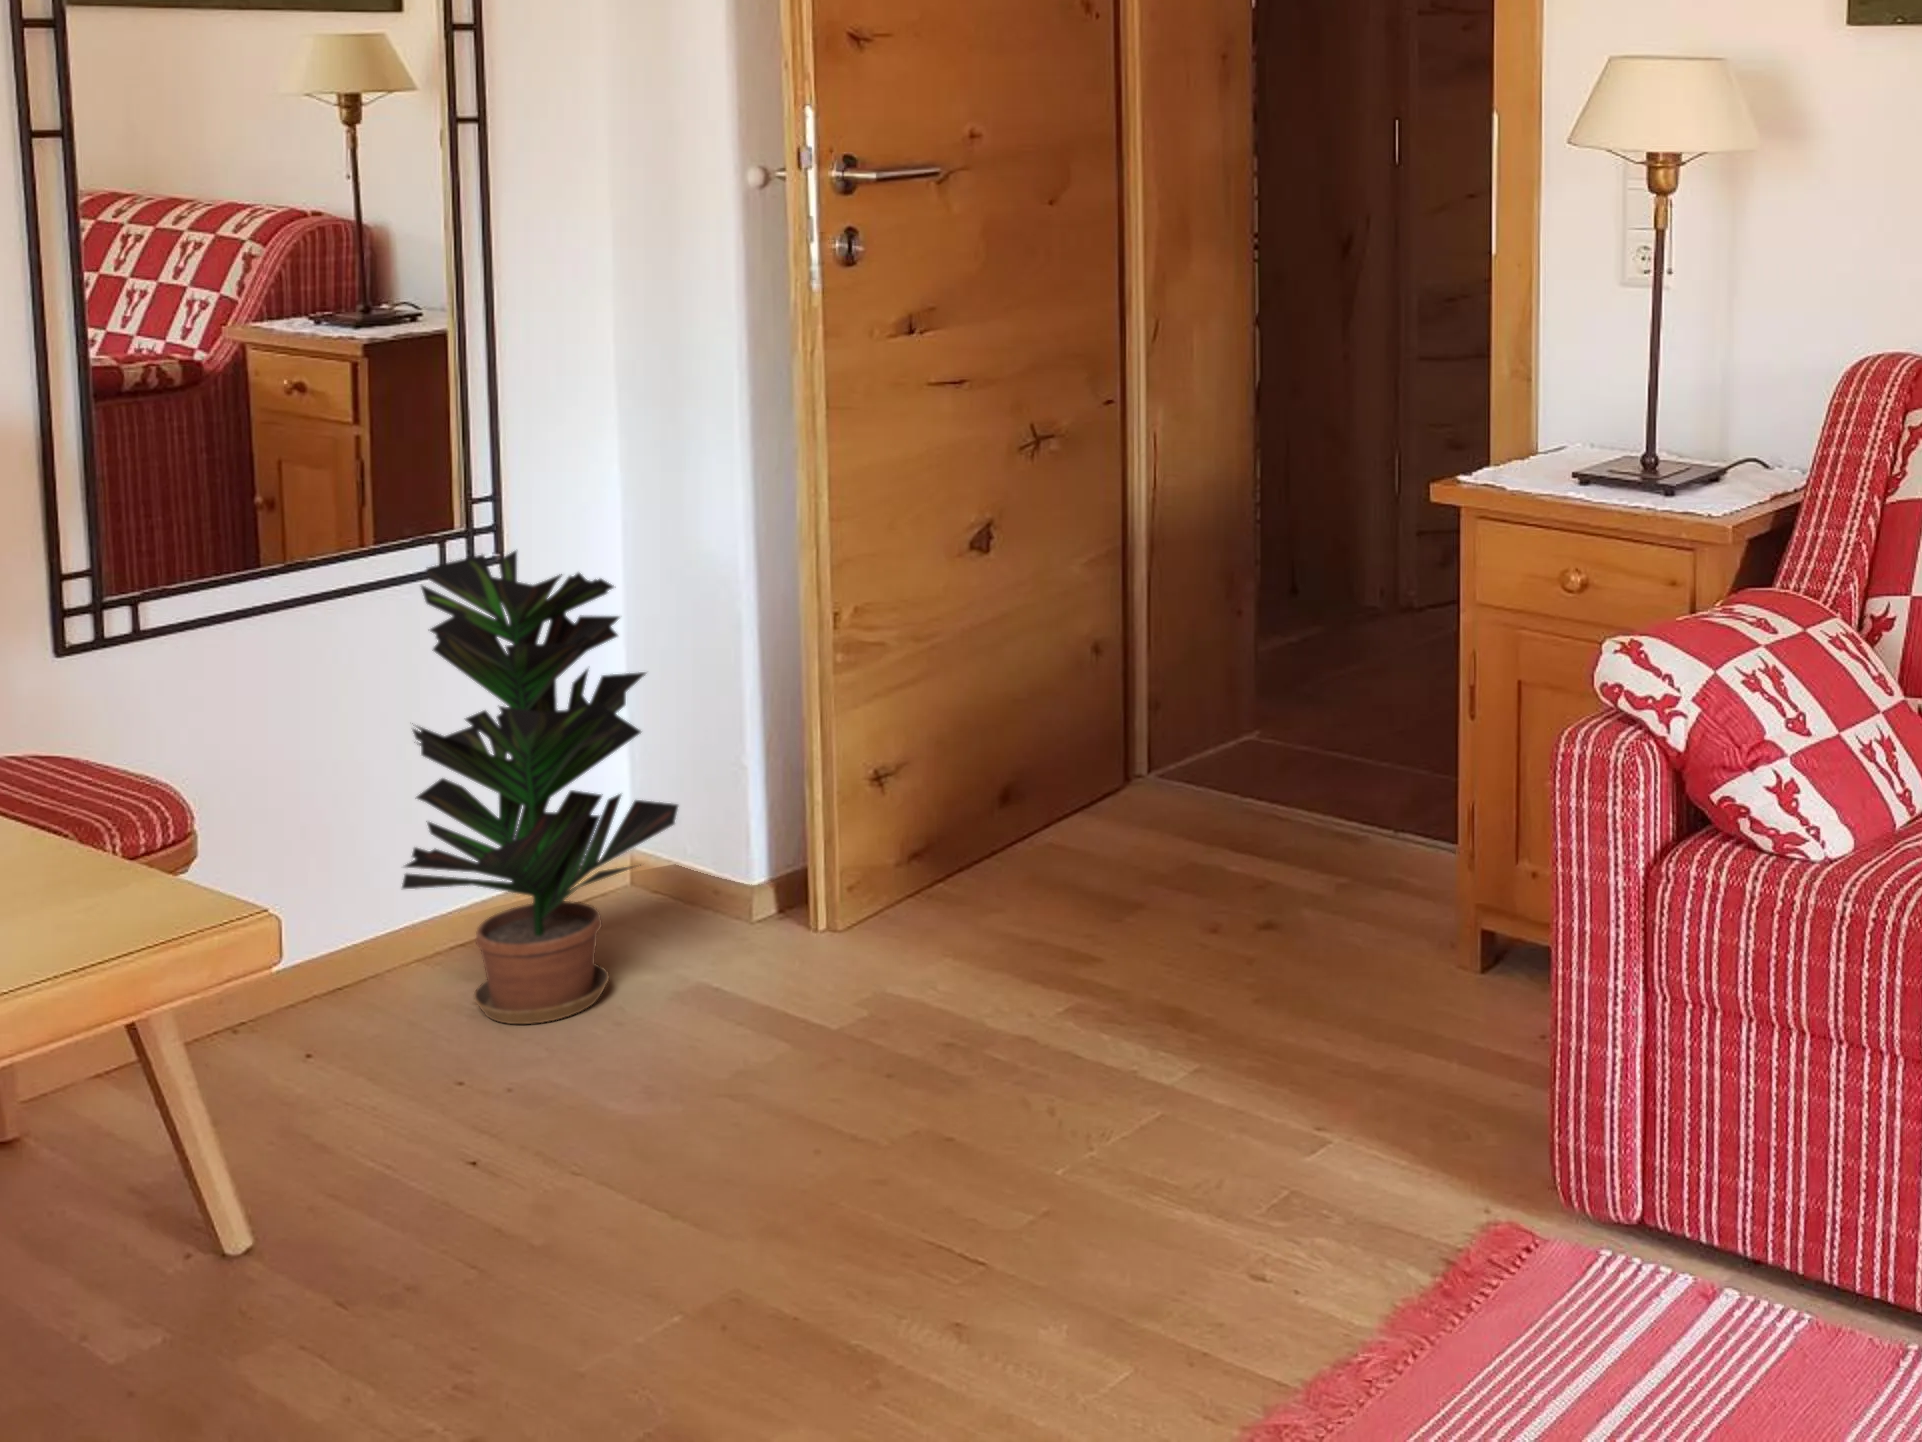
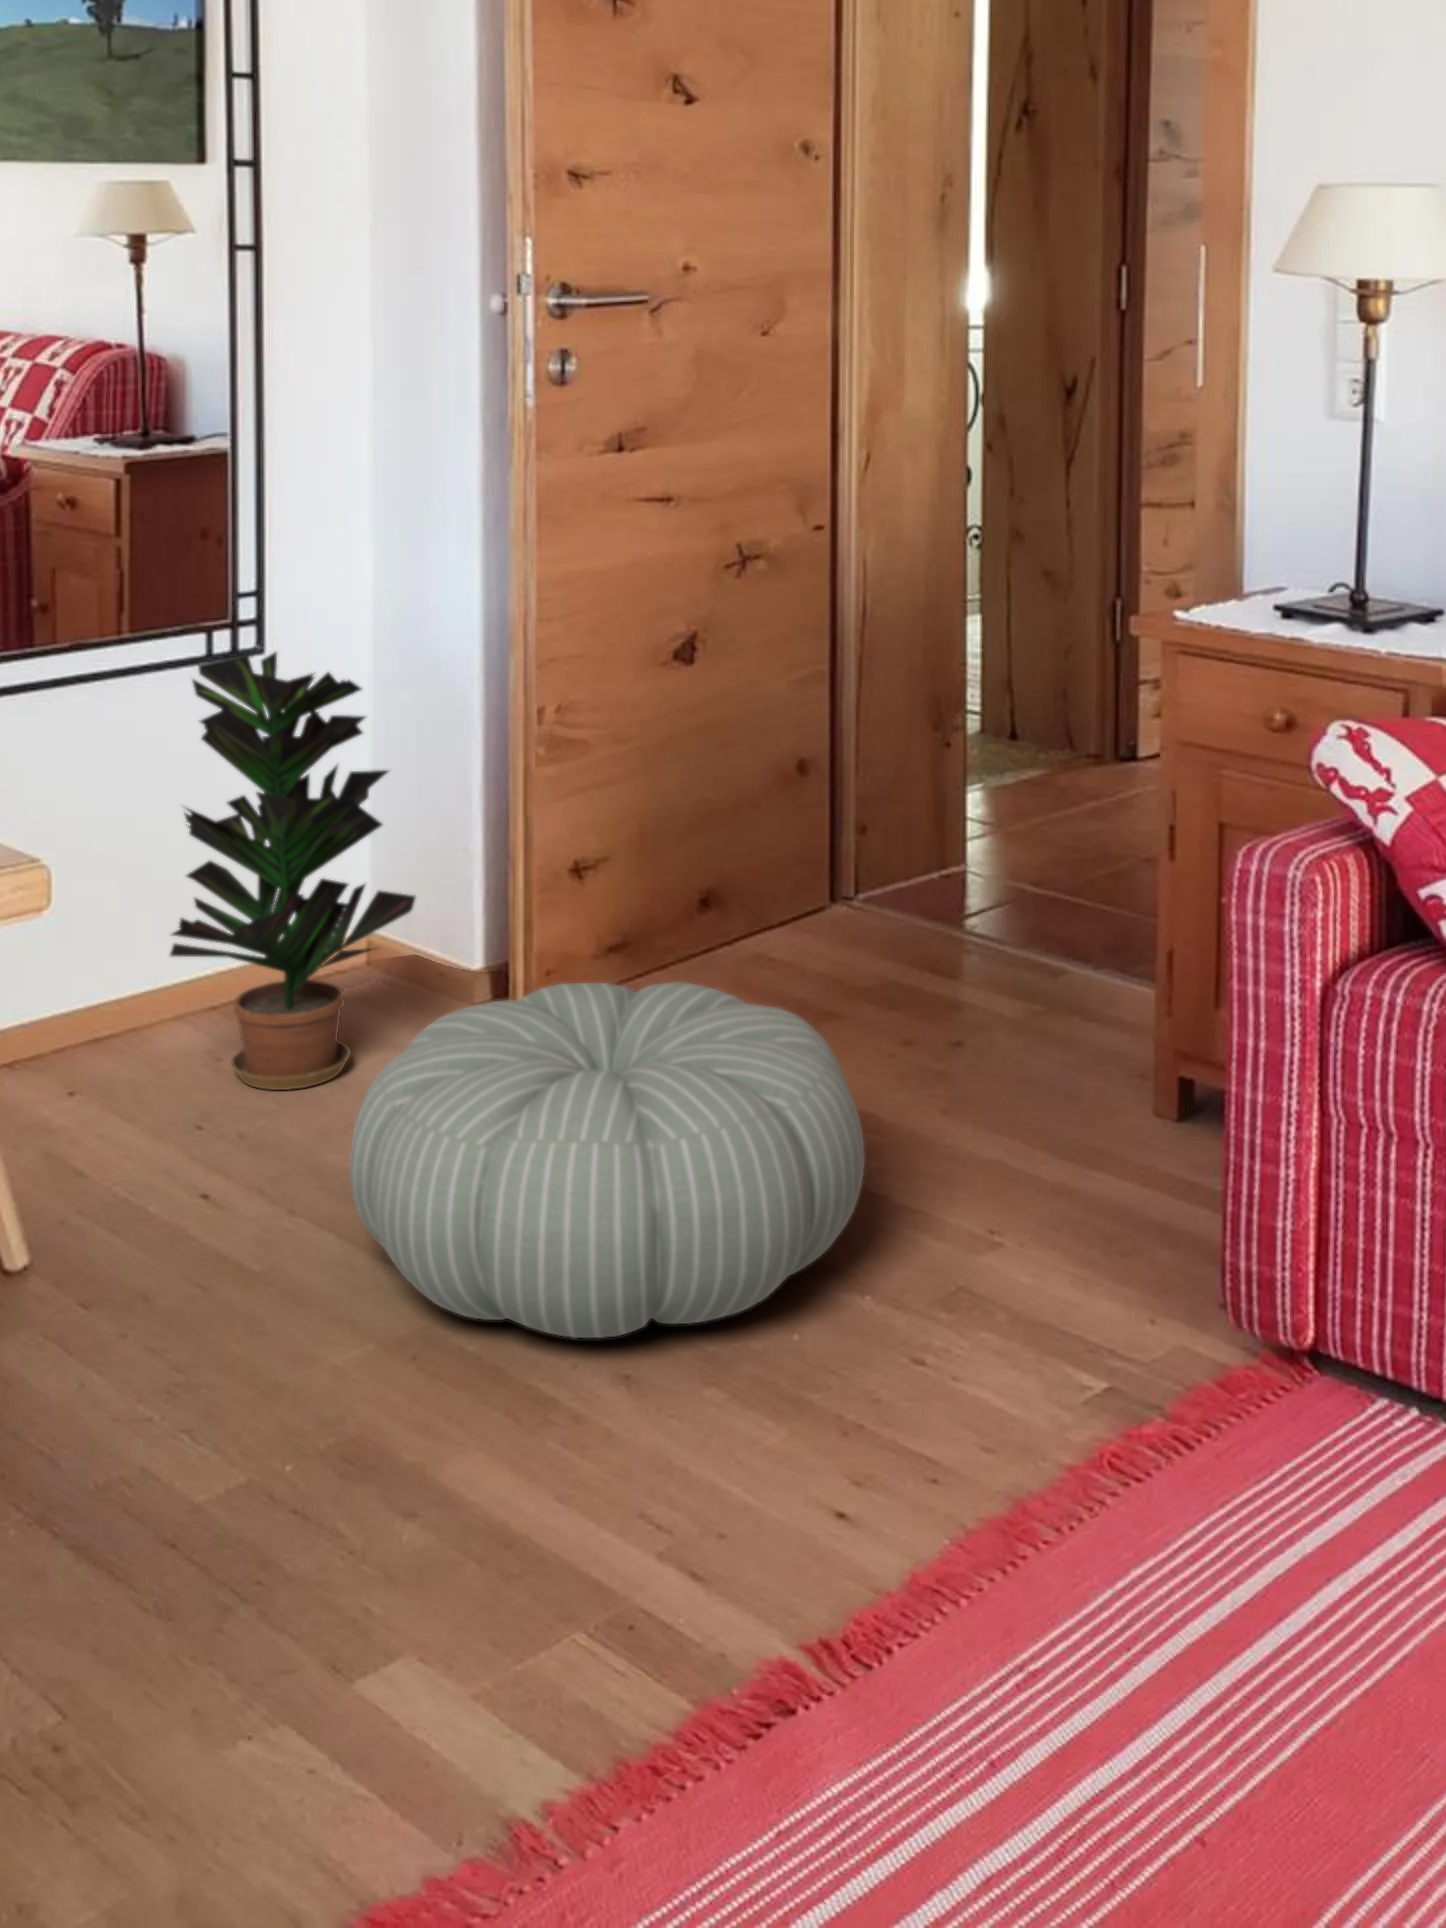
pouf: none [626,888,1181,1280] -> present [350,982,864,1338]

